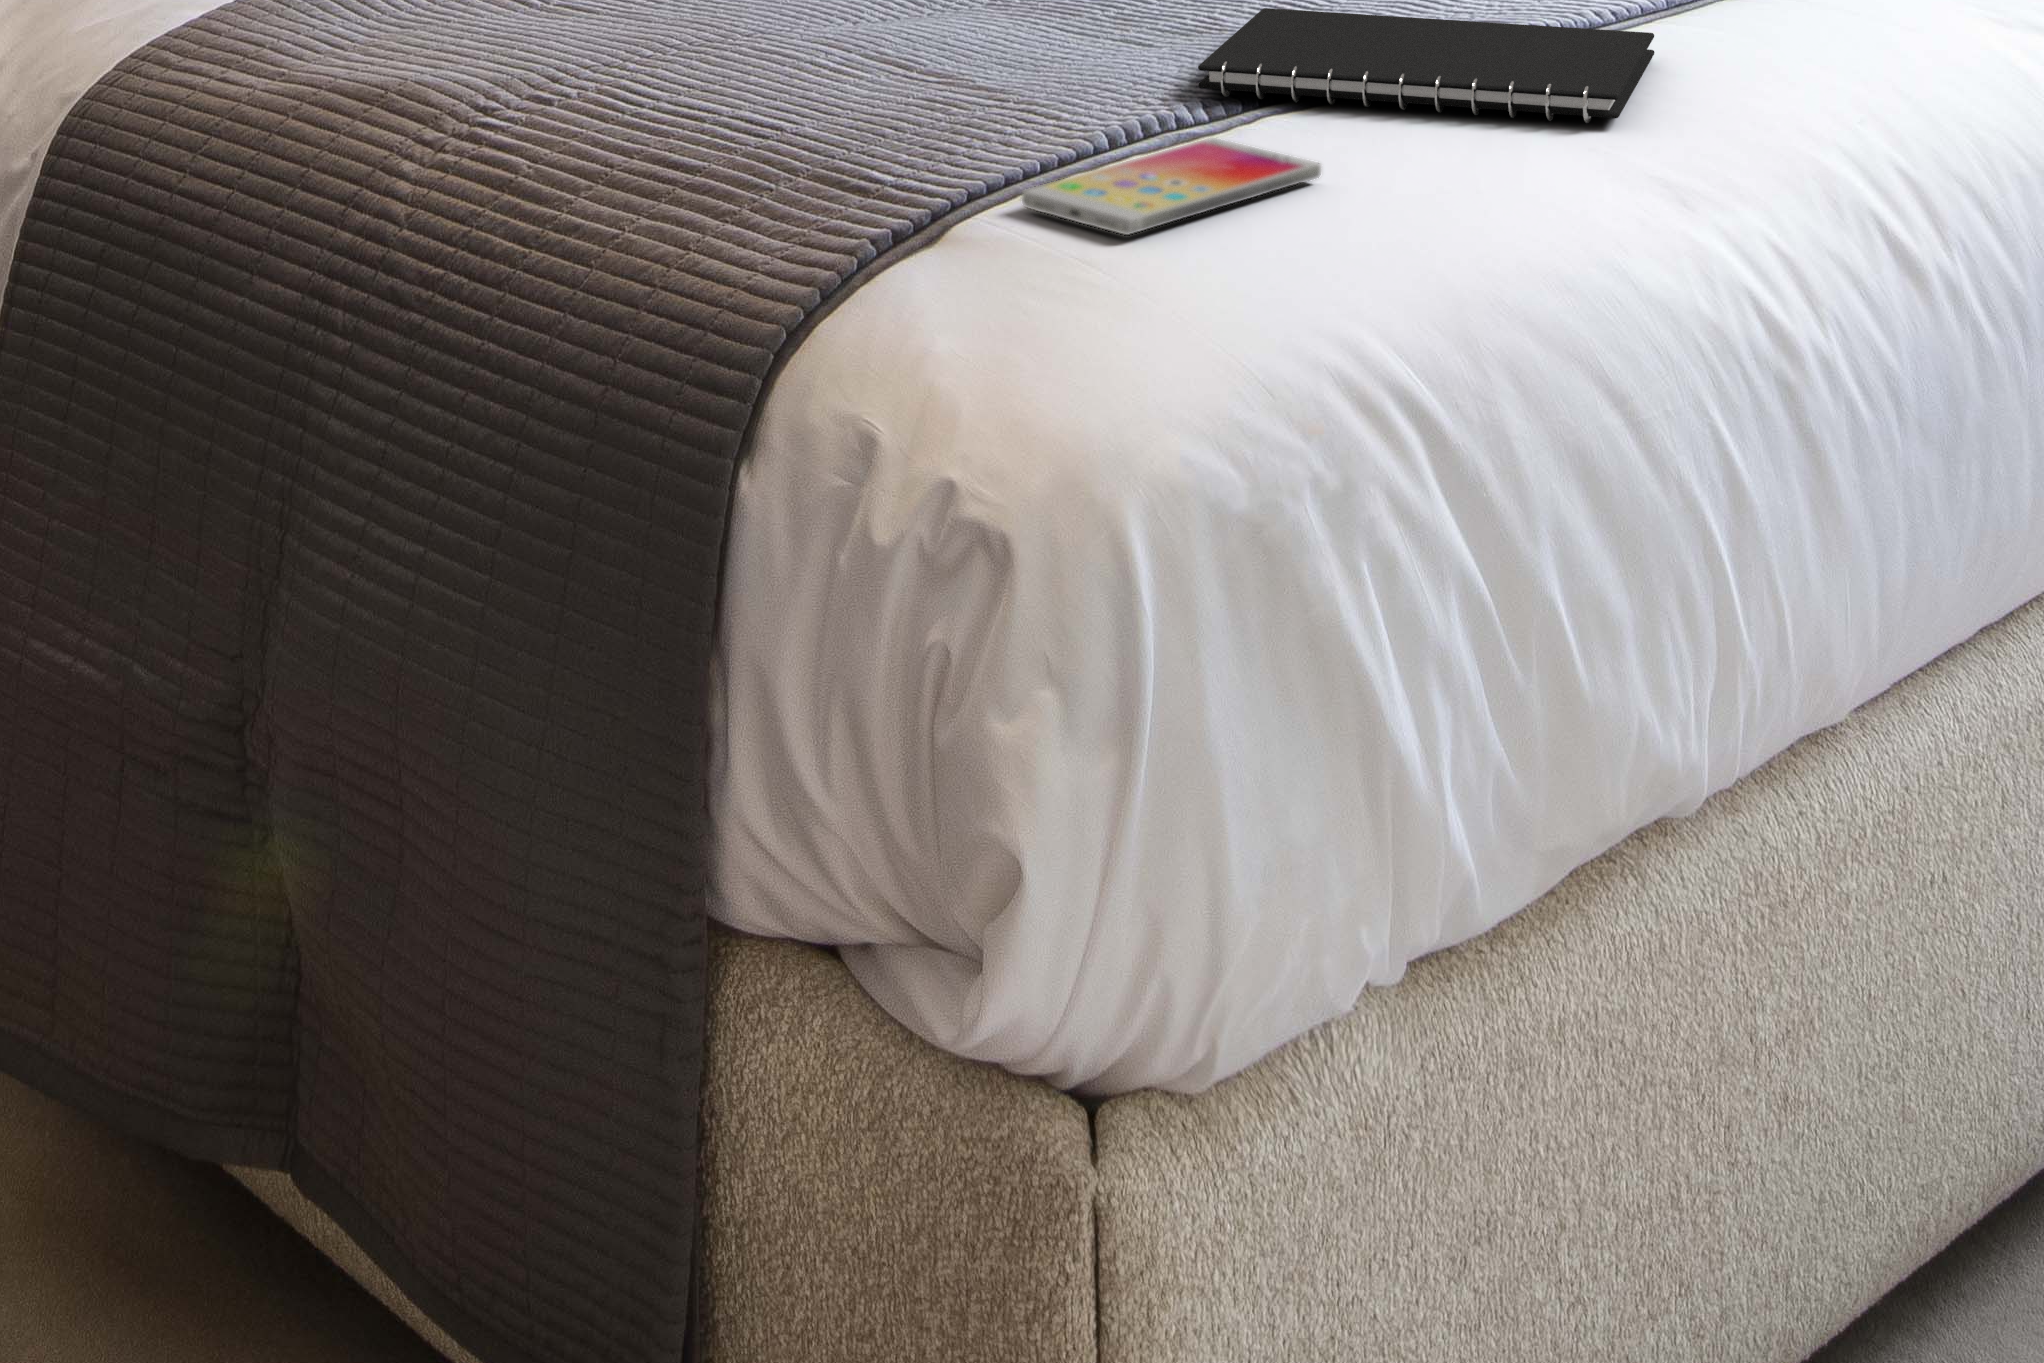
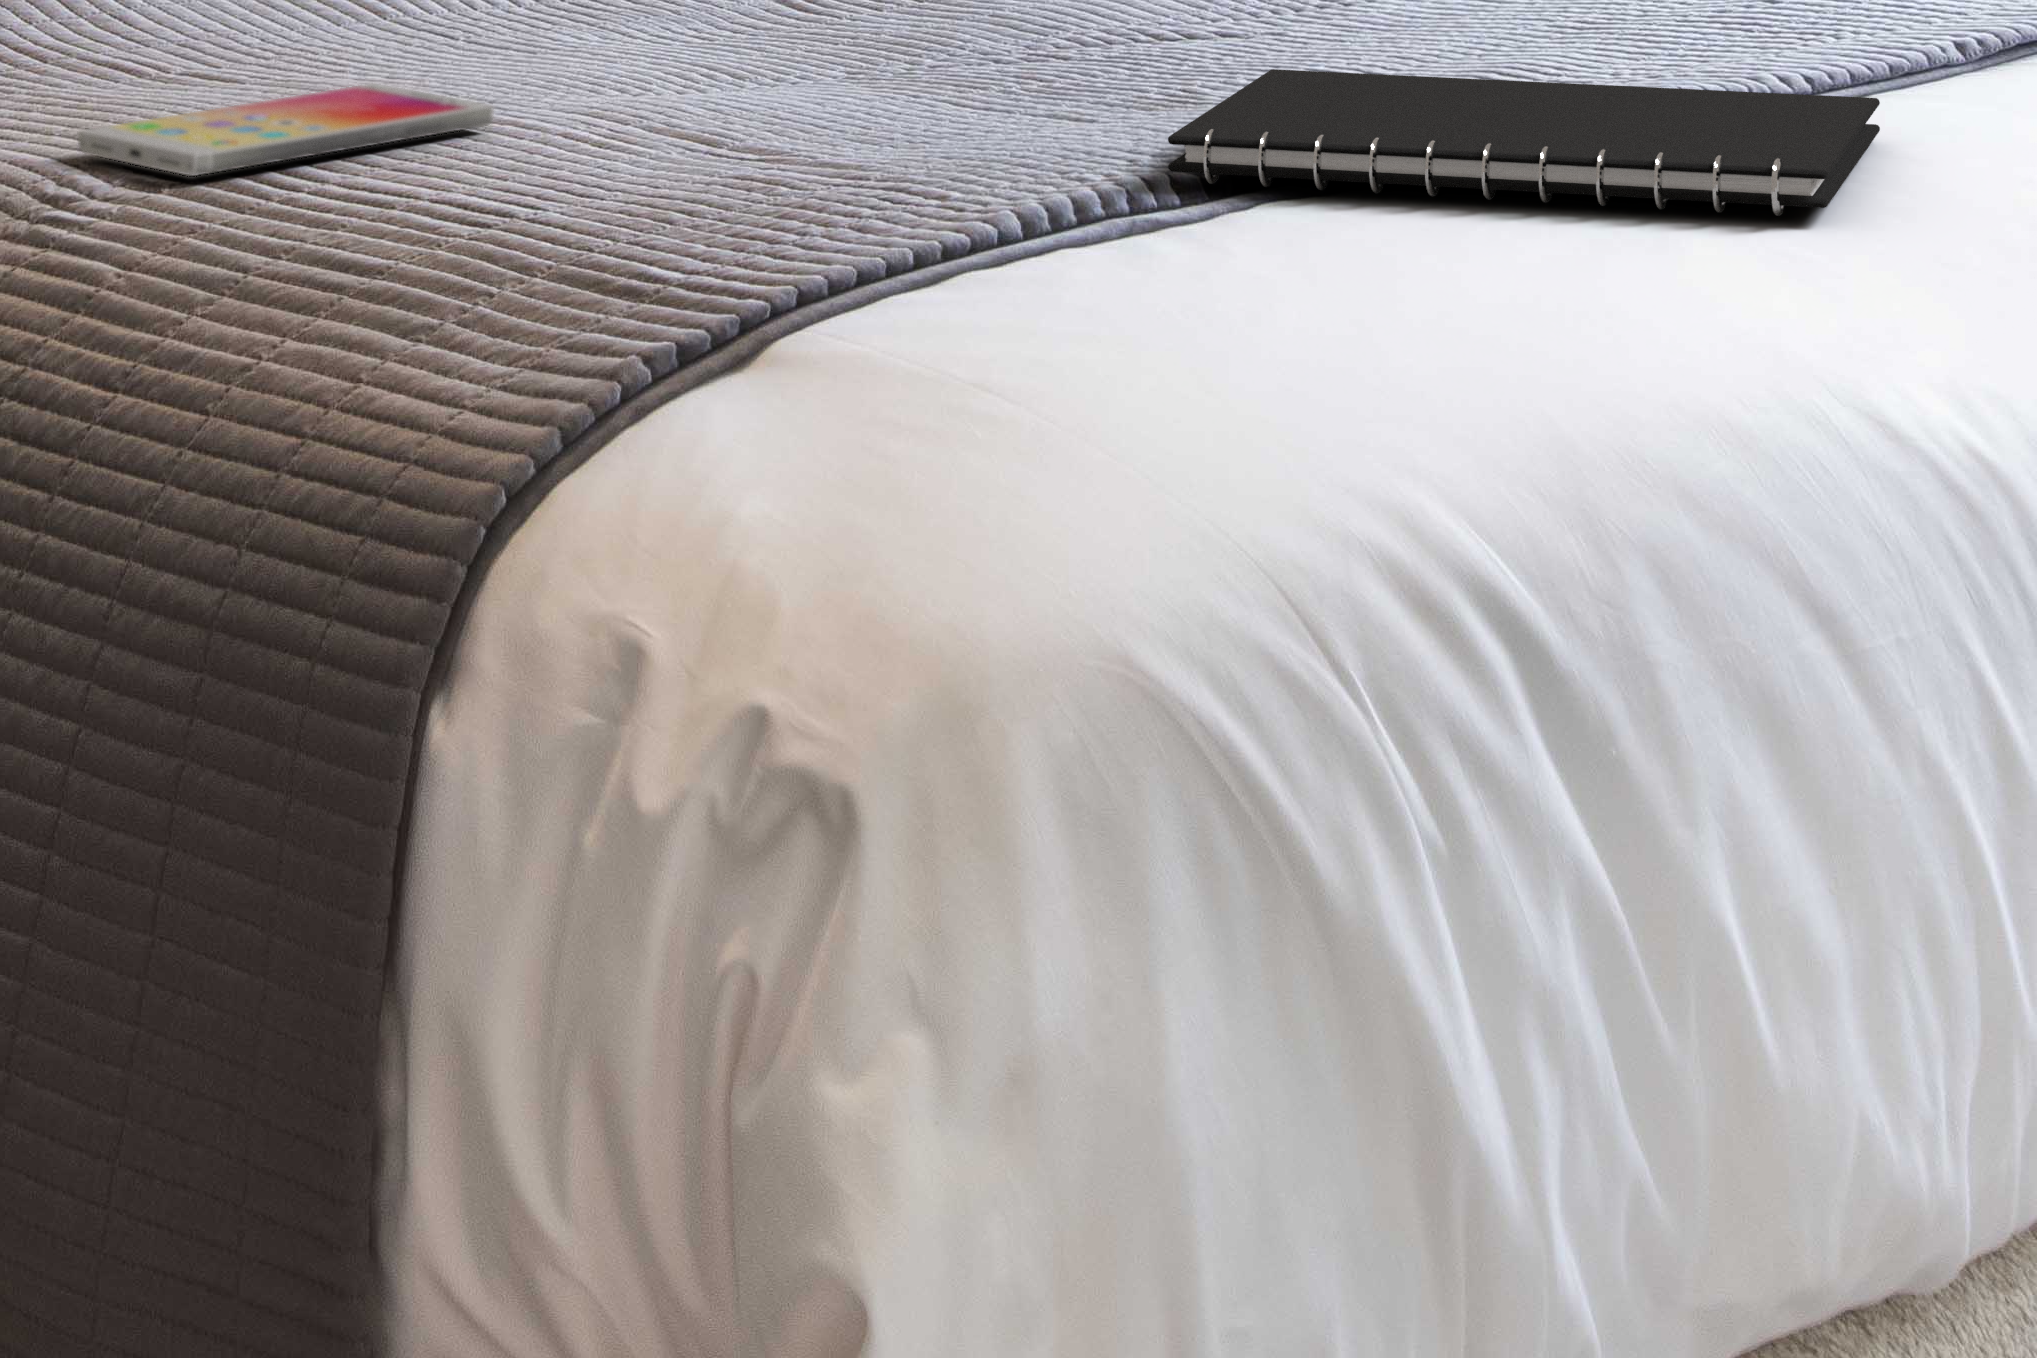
smartphone: present [1022,138,1321,235] -> present [78,84,494,176]

